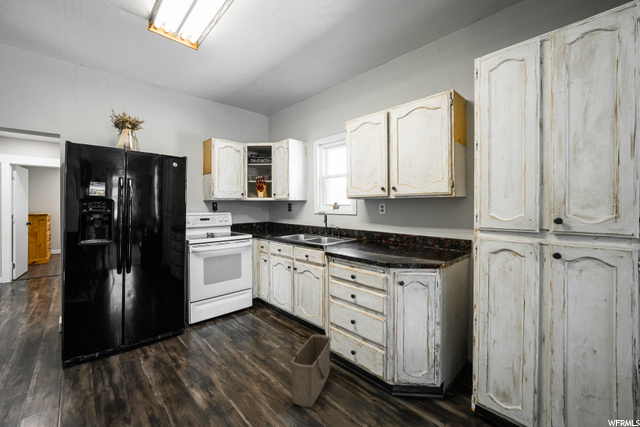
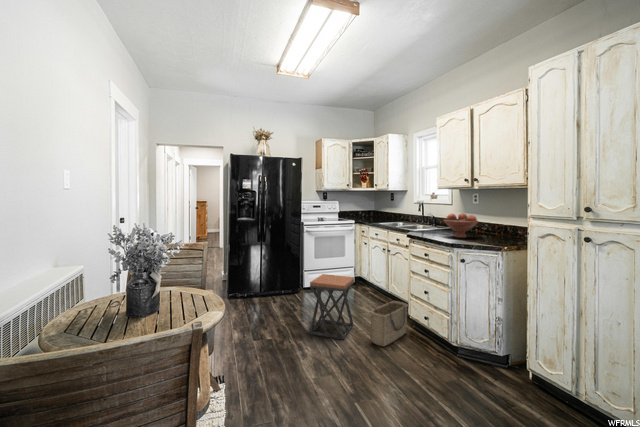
fruit bowl: none [365,226,401,253] -> present [444,213,478,238]
stool: none [201,313,263,412] -> present [310,274,354,340]

